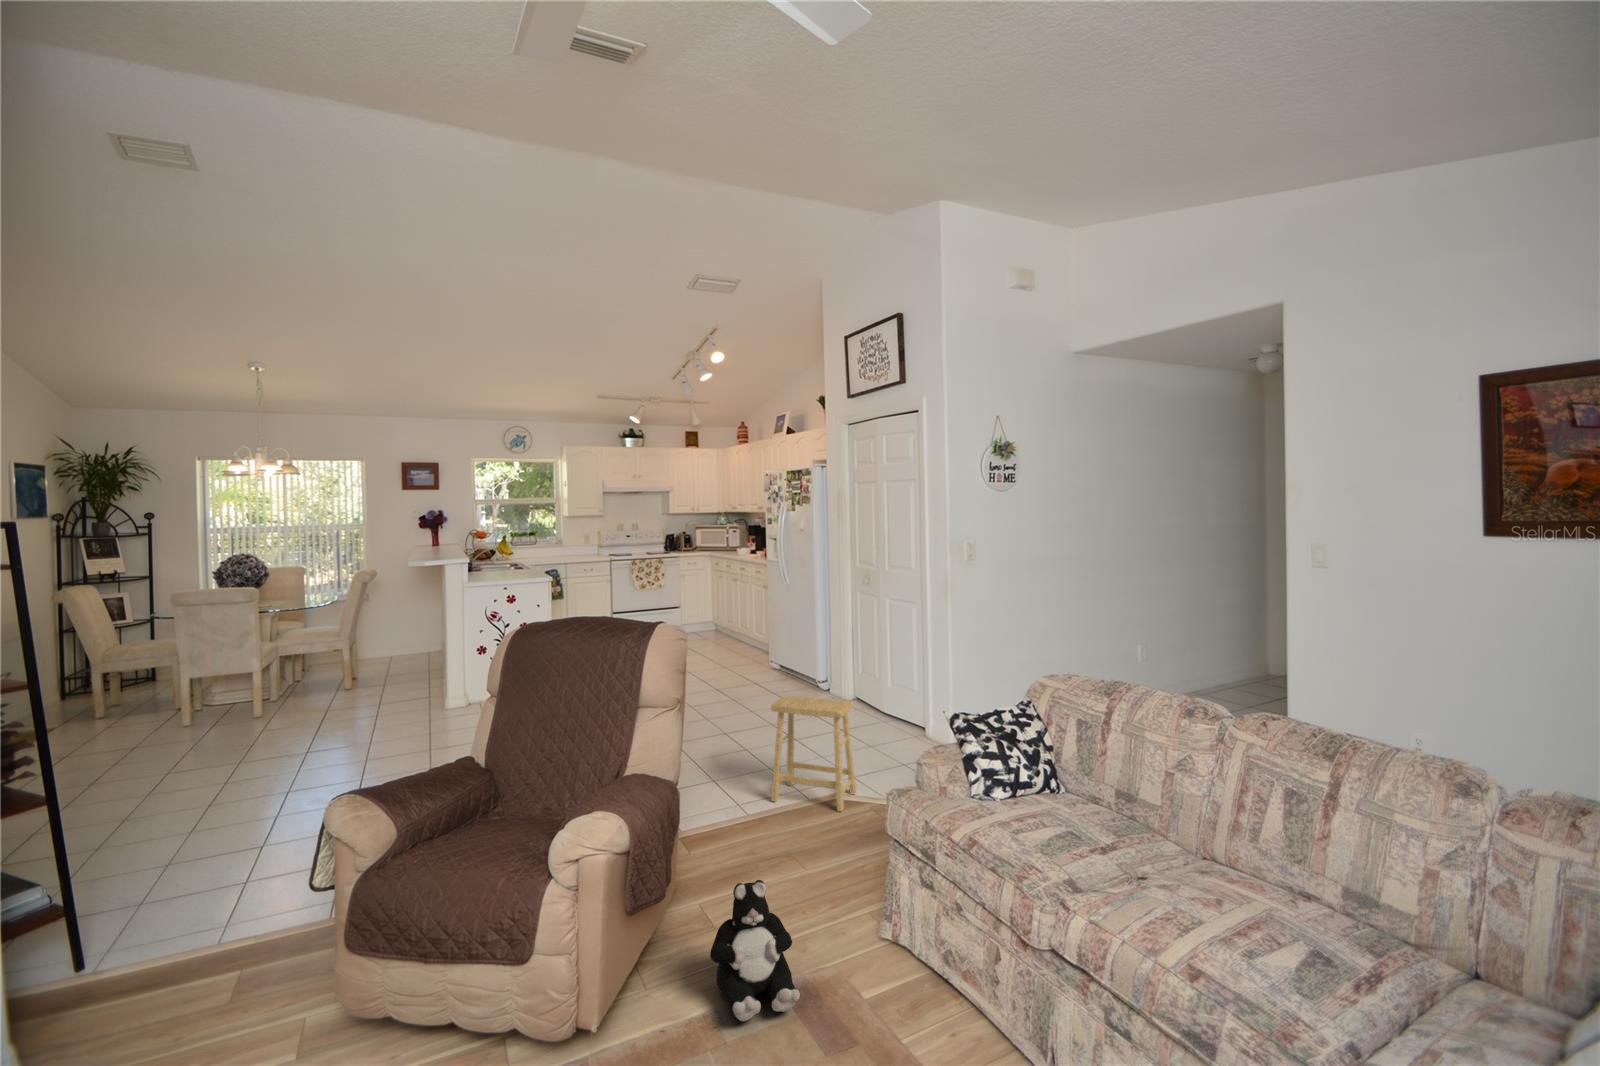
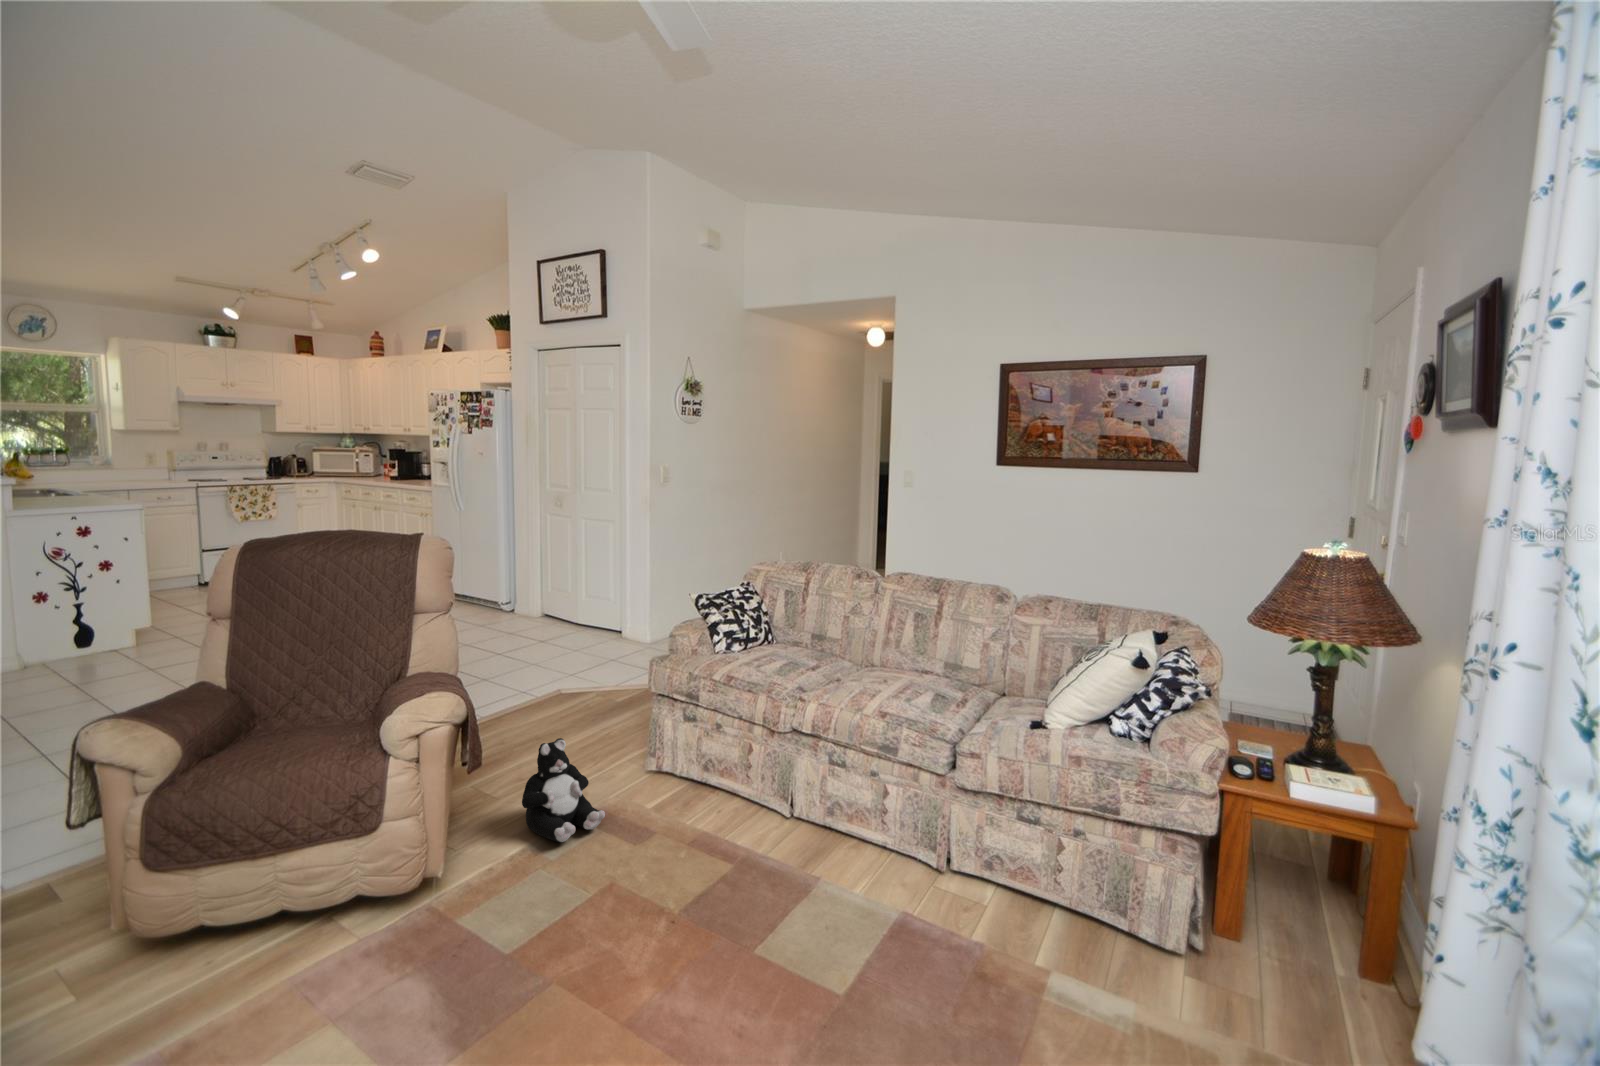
footstool: present [771,695,856,812] -> none [502,606,582,704]

